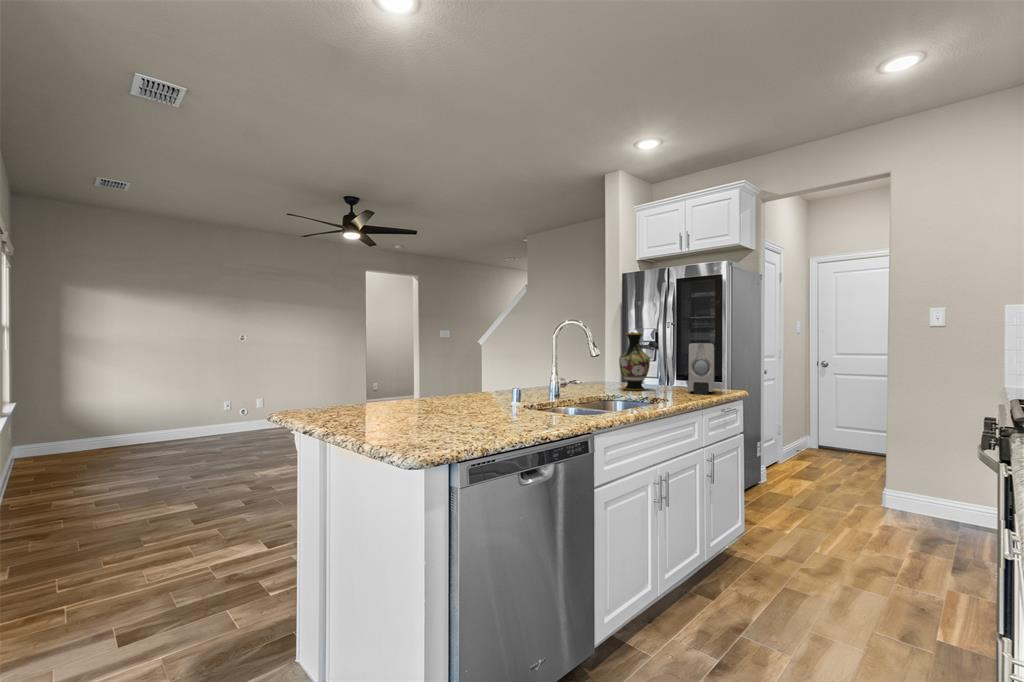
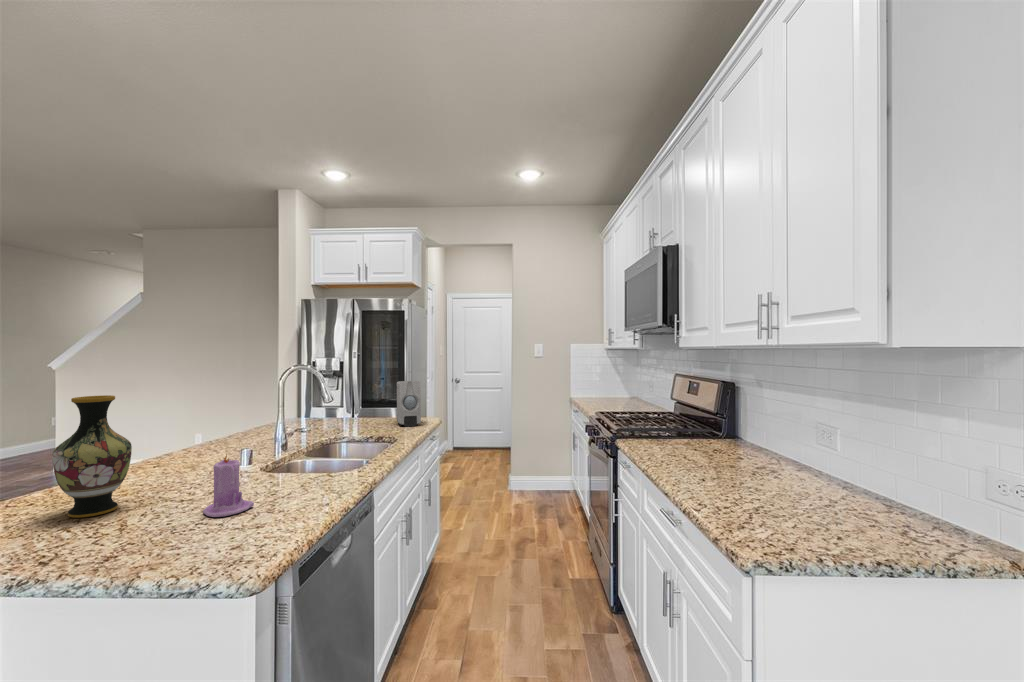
vase: present [619,333,650,390] -> present [53,395,132,518]
candle: none [444,375,479,425] -> present [203,454,254,517]

